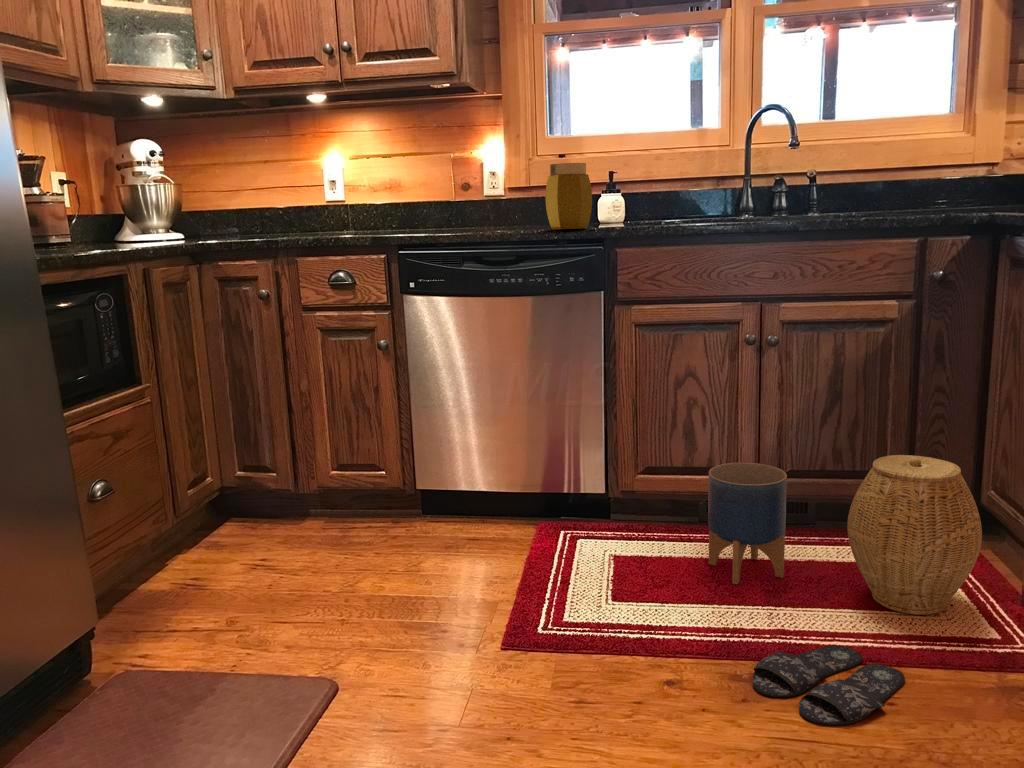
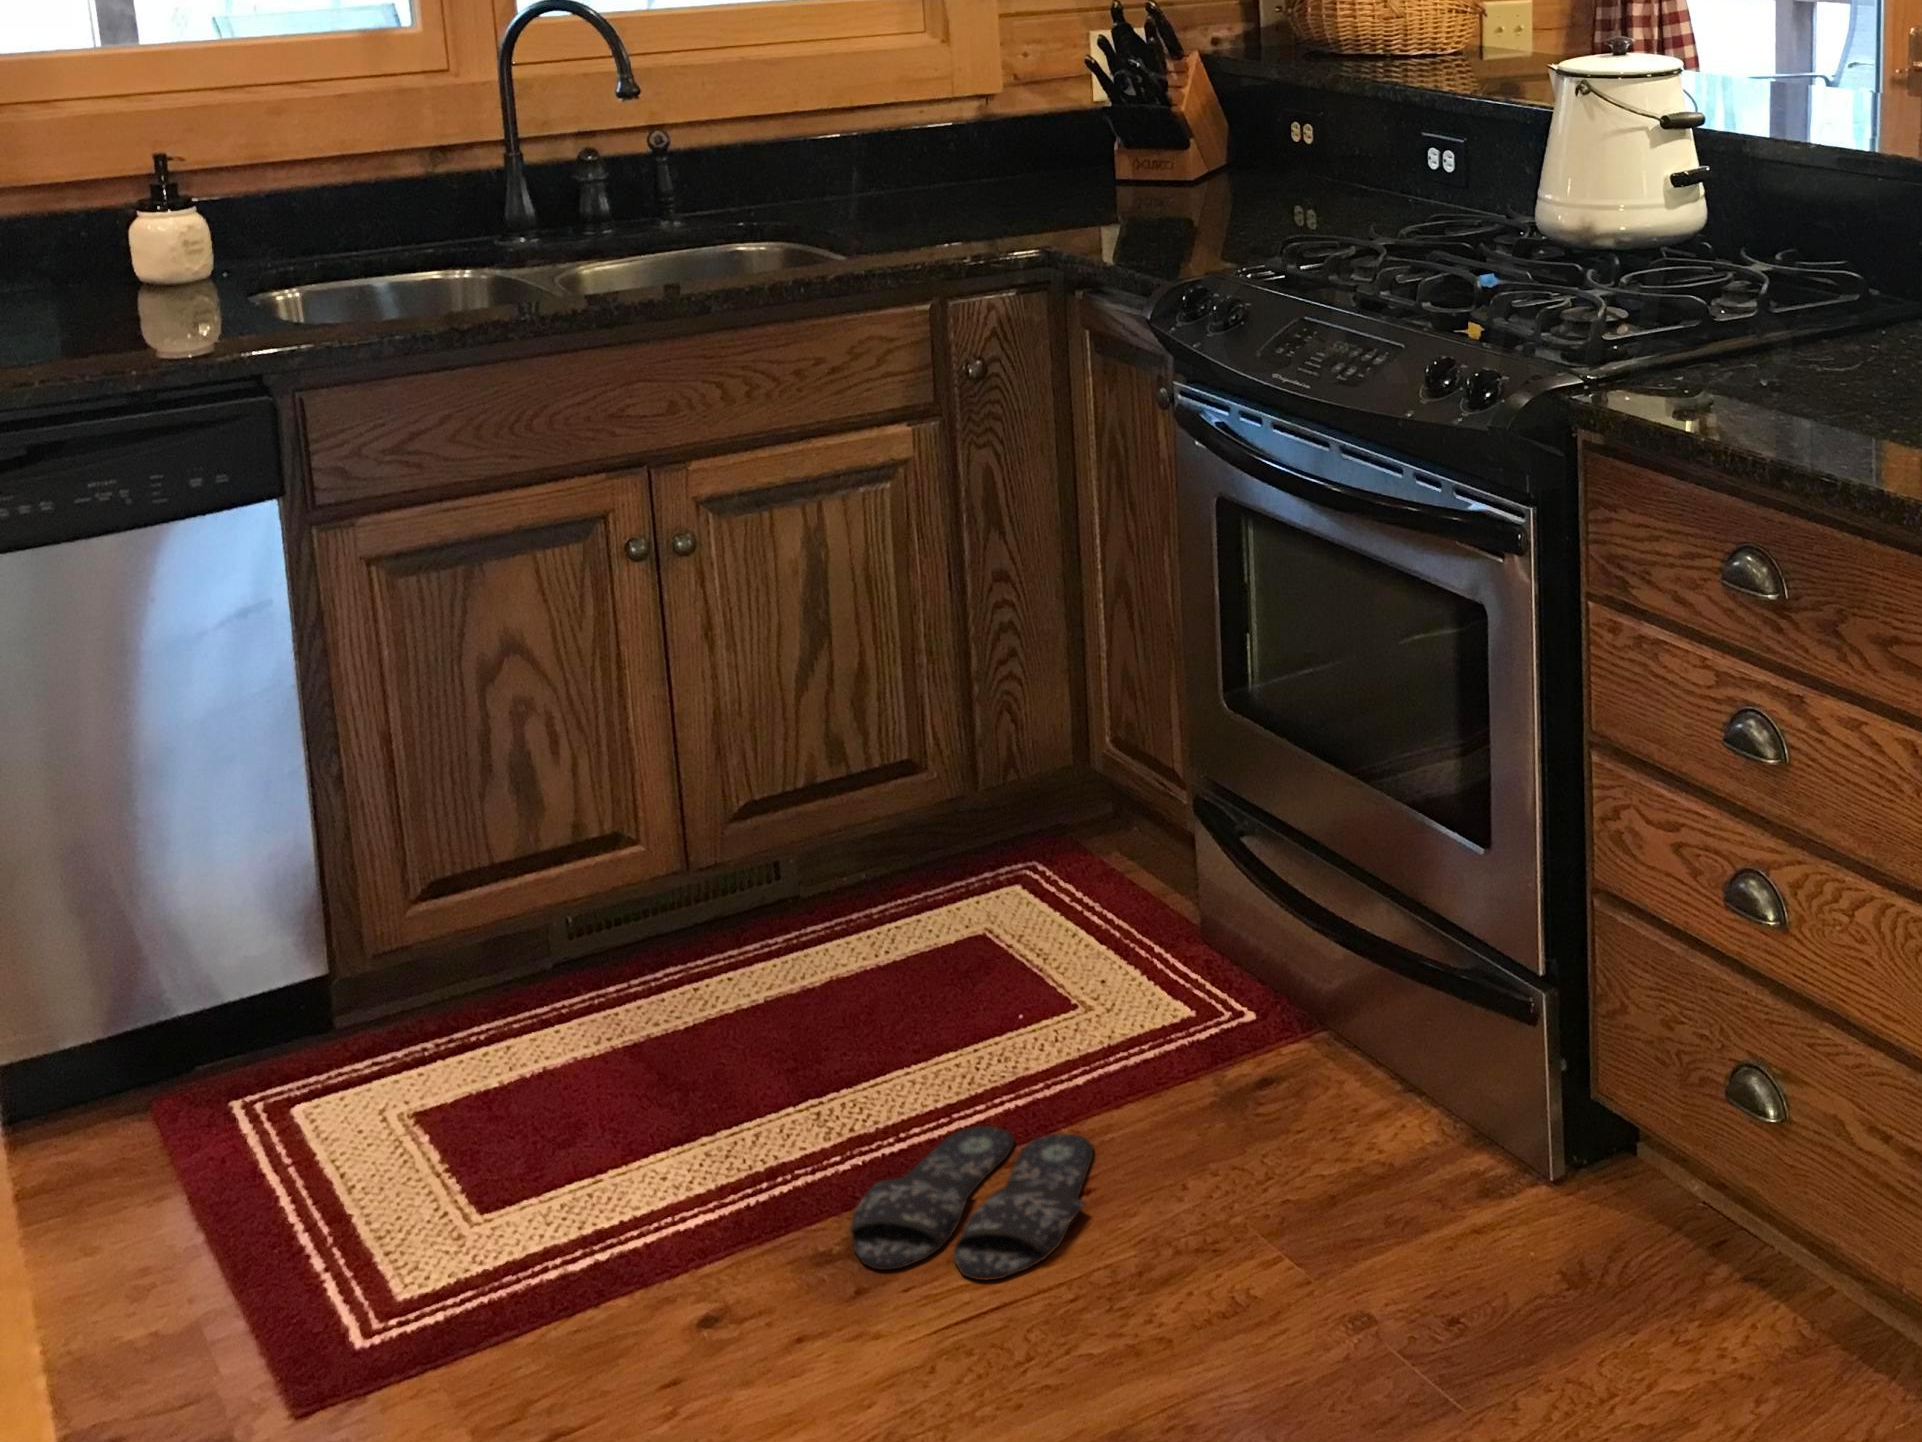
jar: present [546,163,592,229] -> none [79,198,208,368]
woven basket: present [847,455,982,615] -> none [912,729,1139,1027]
planter: present [708,463,787,584] -> none [617,812,798,1080]

